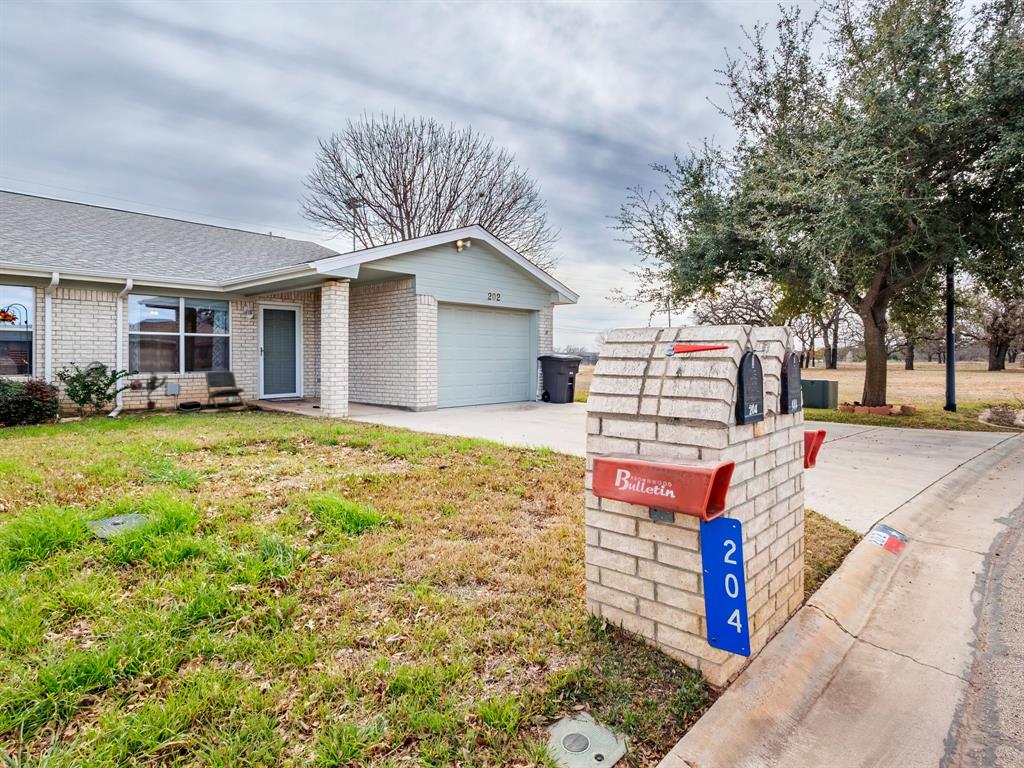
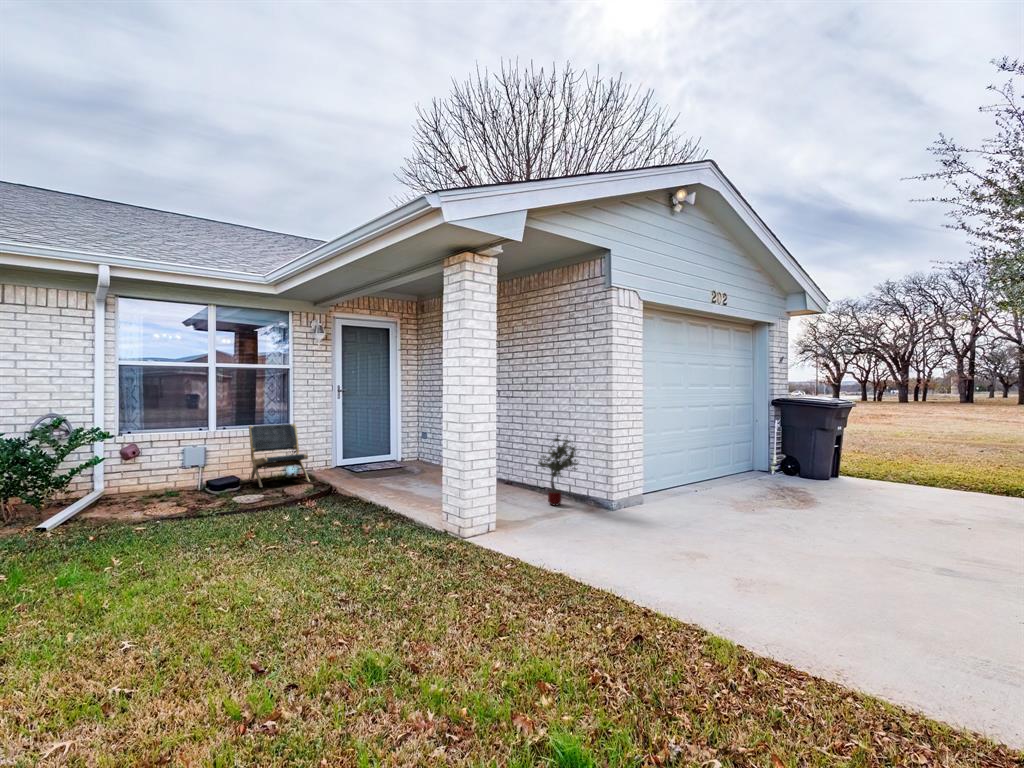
potted tree: present [134,371,168,409] -> present [539,435,579,506]

